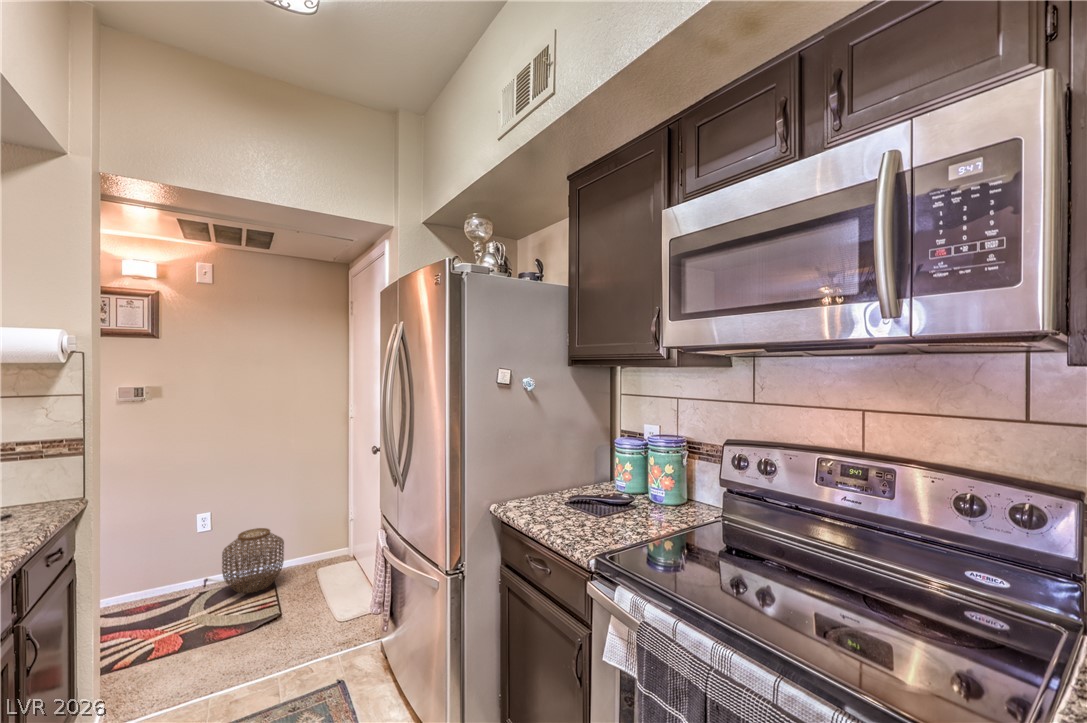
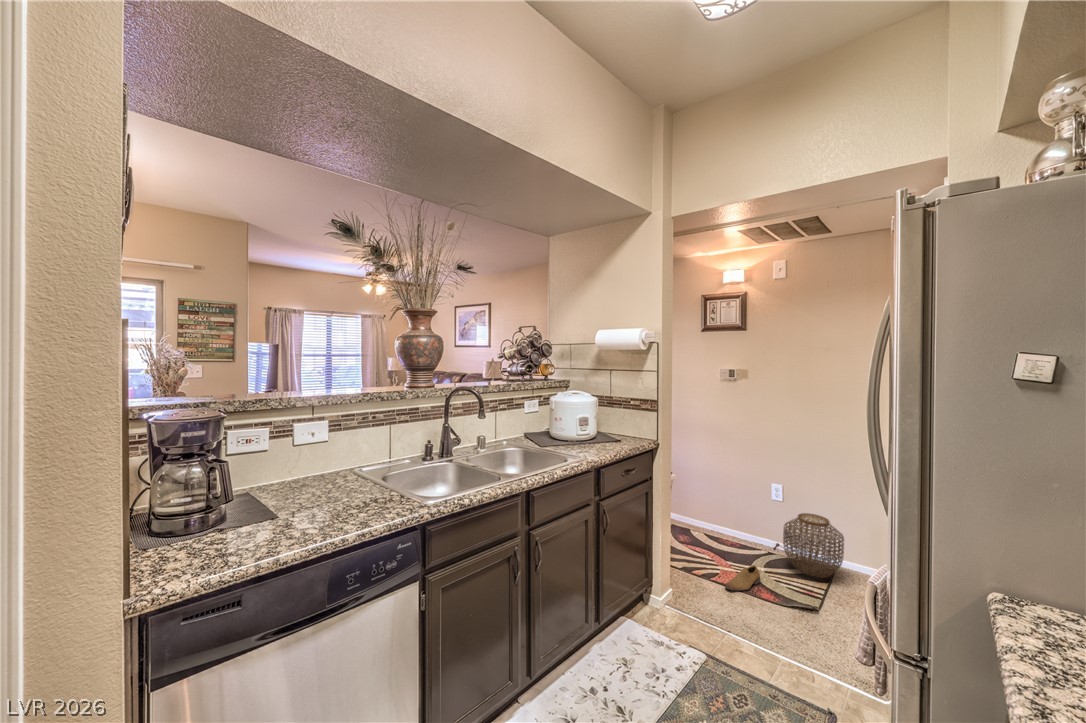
shoe: none [175,611,211,655] -> present [725,565,760,591]

